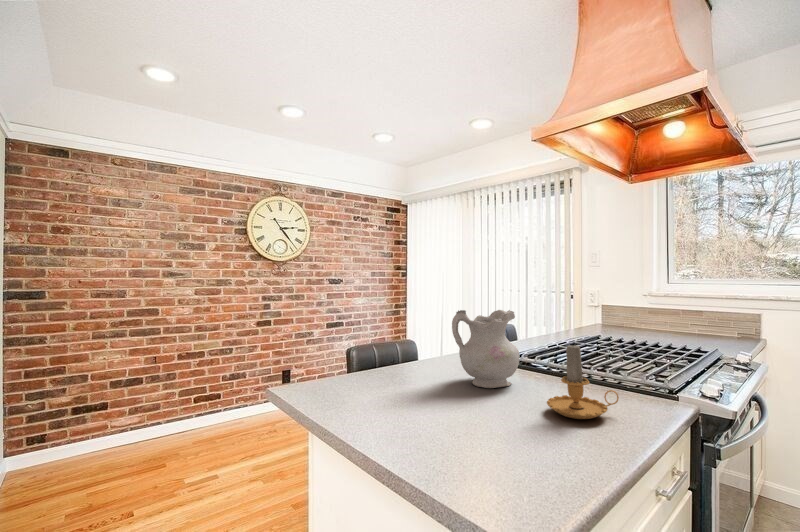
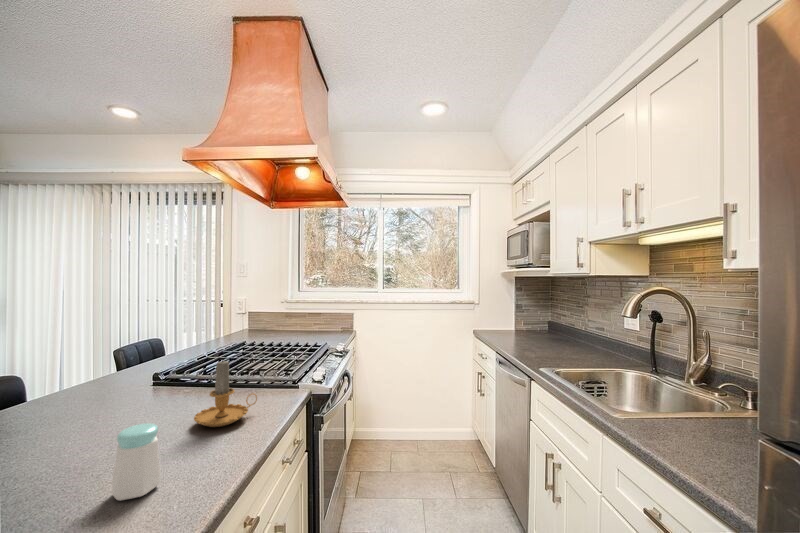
ceramic pitcher: present [452,310,520,388] -> none [77,330,167,420]
salt shaker: none [479,390,518,461] -> present [111,423,161,500]

